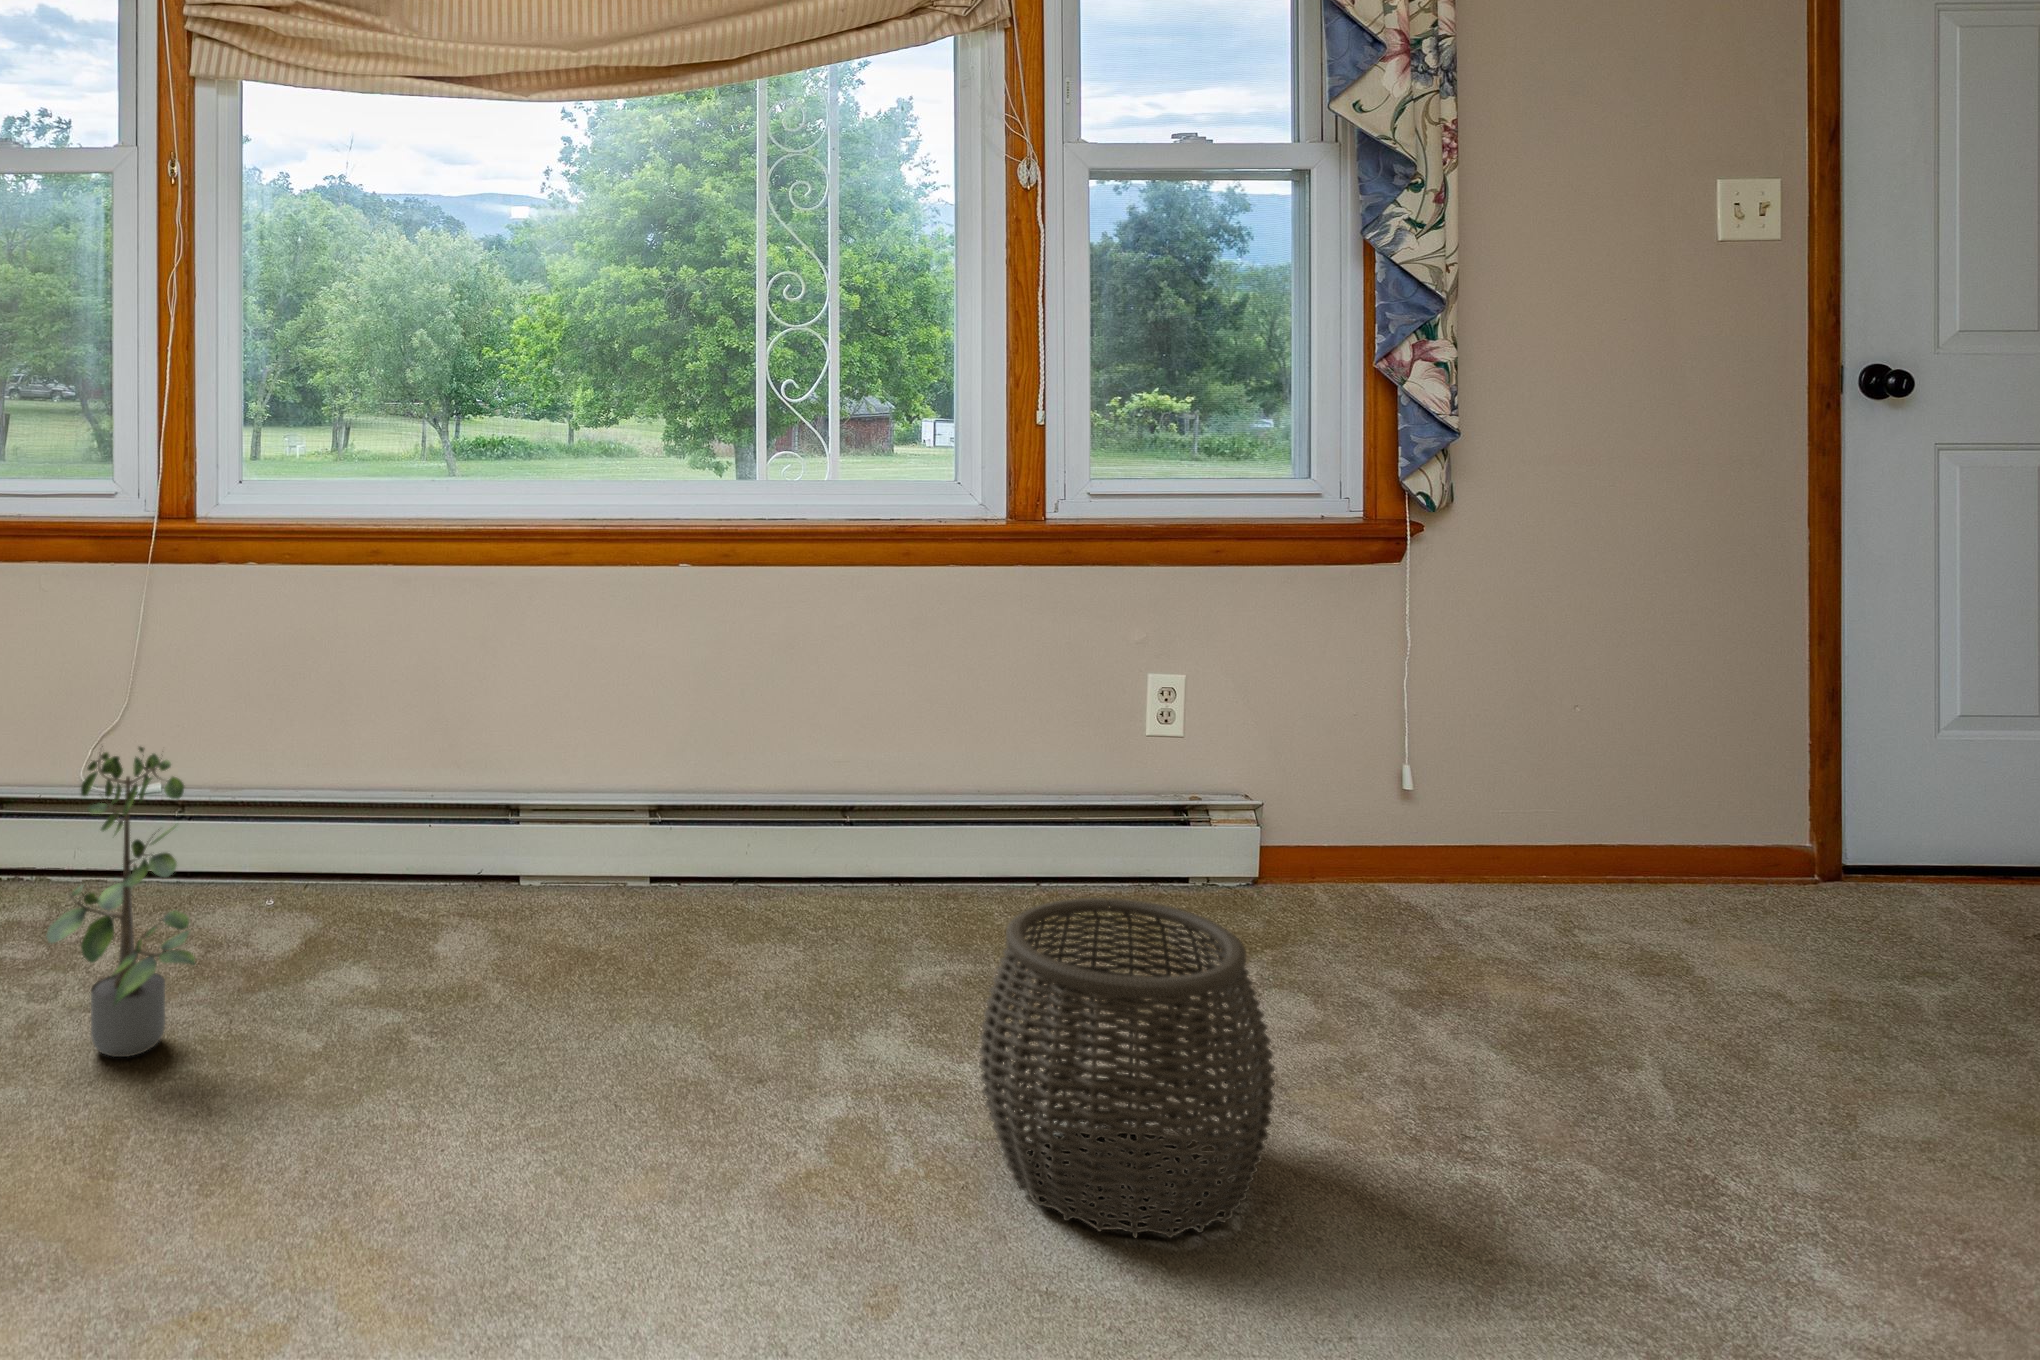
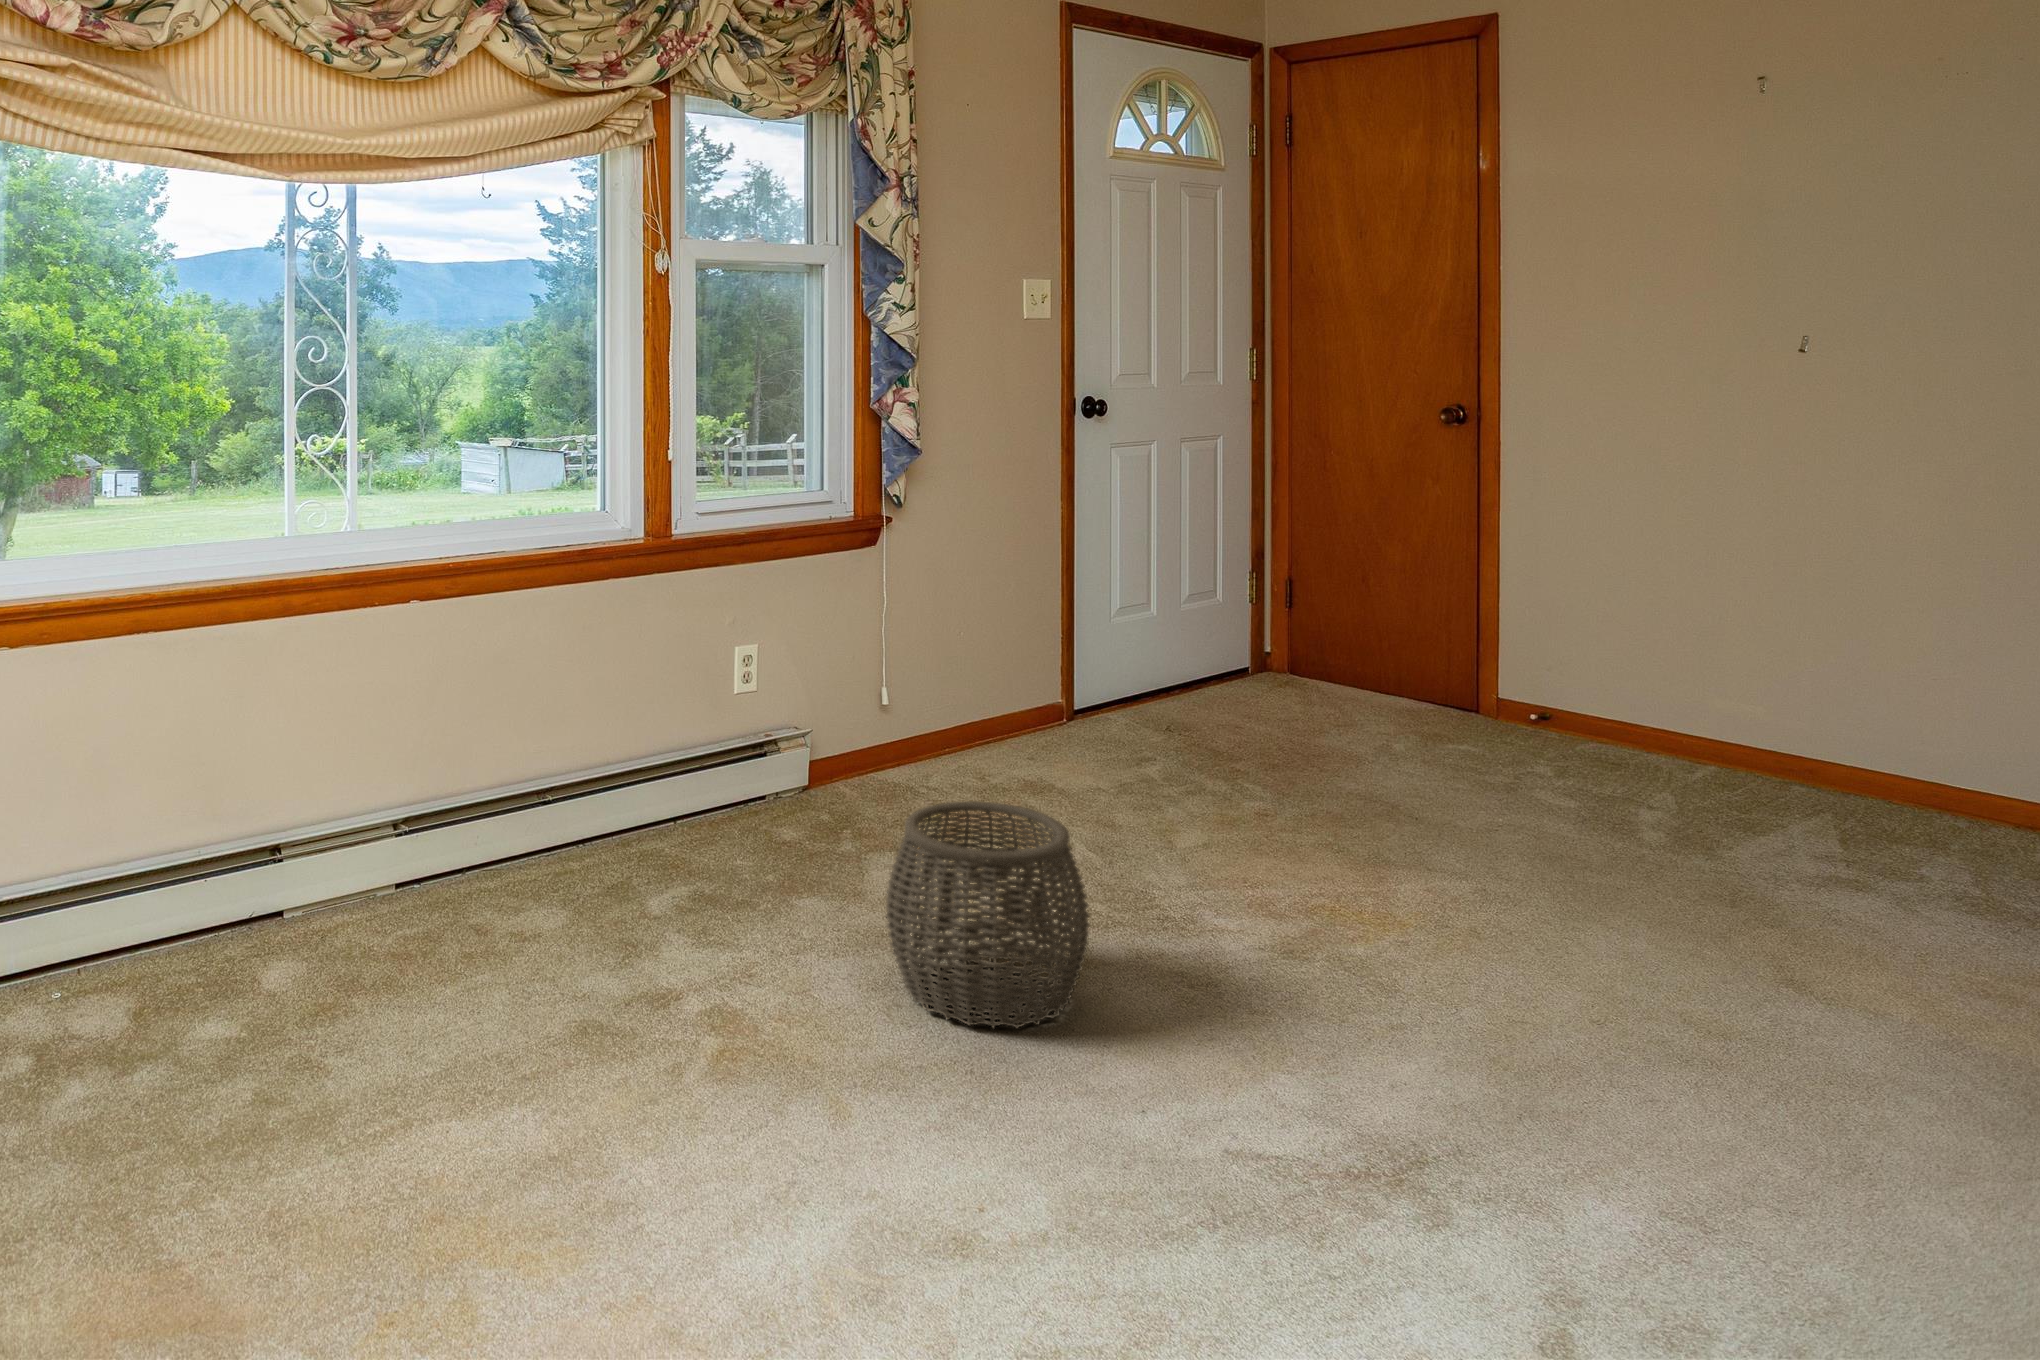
potted plant: present [46,746,196,1057] -> none [59,842,263,1174]

